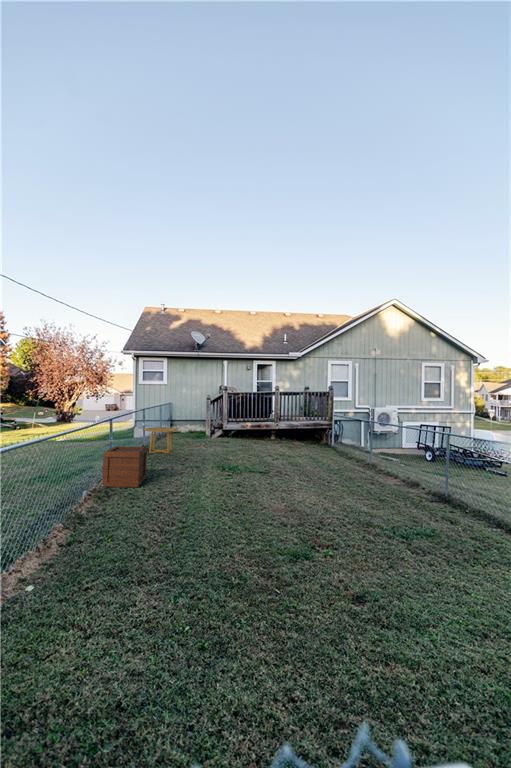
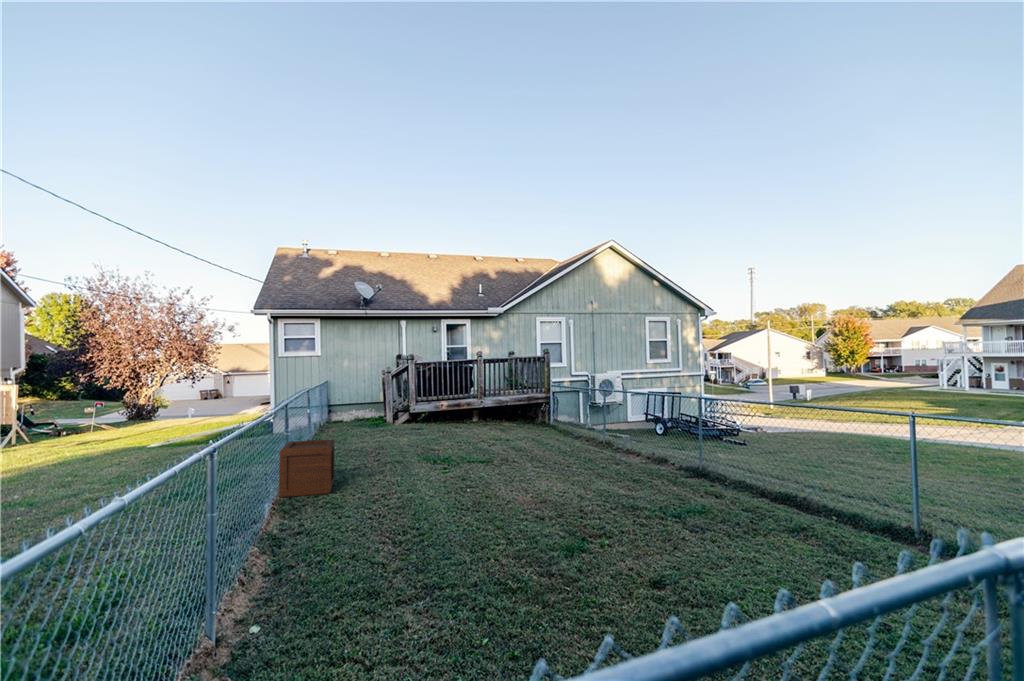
round table: present [144,427,179,454] -> none [309,413,359,450]

